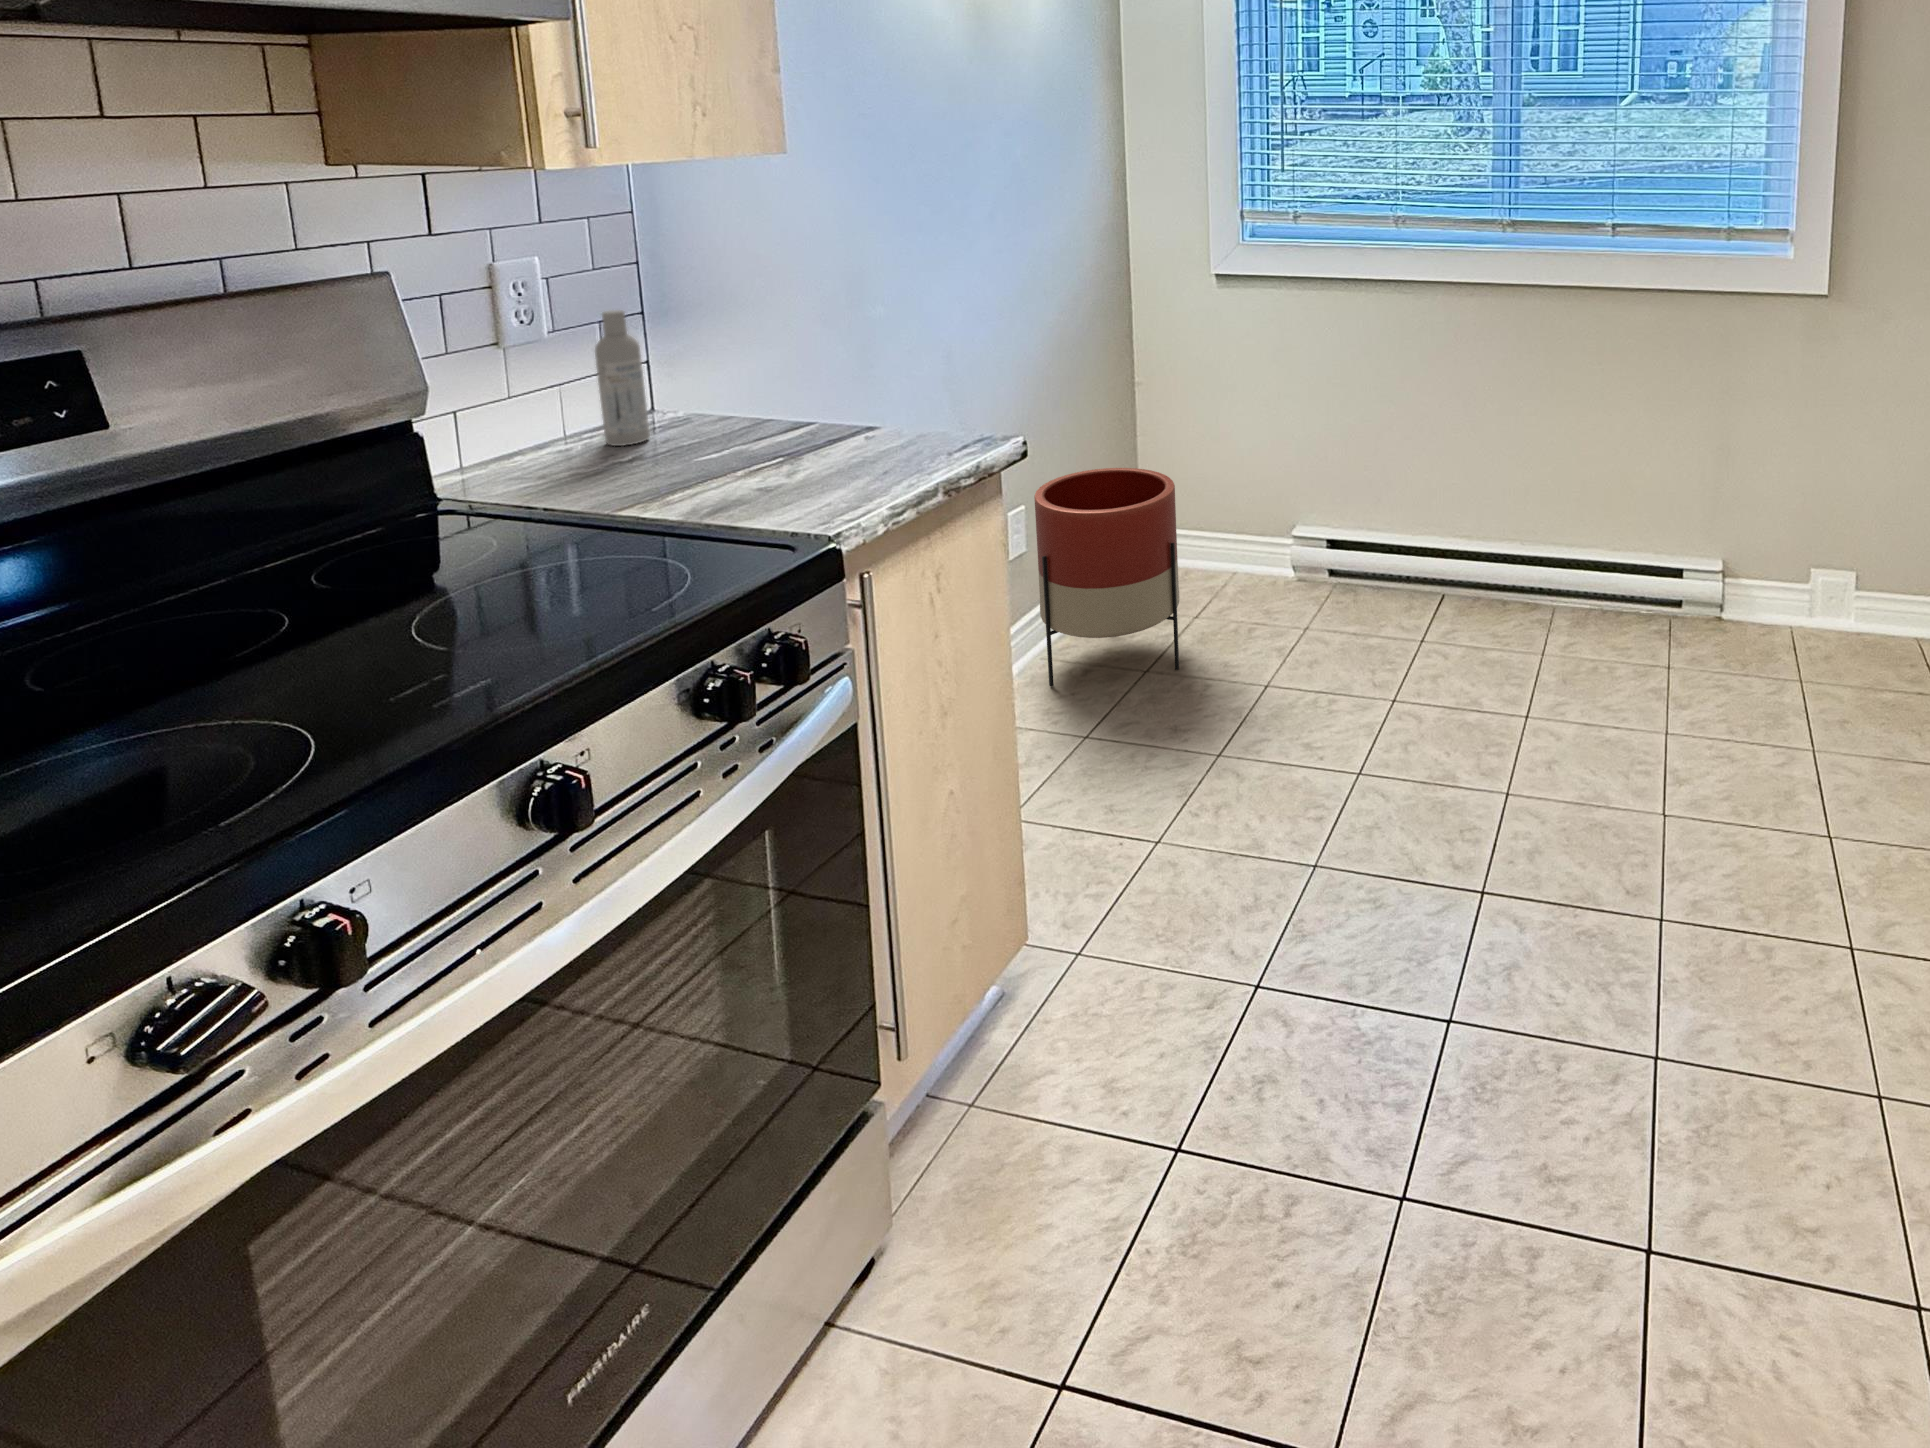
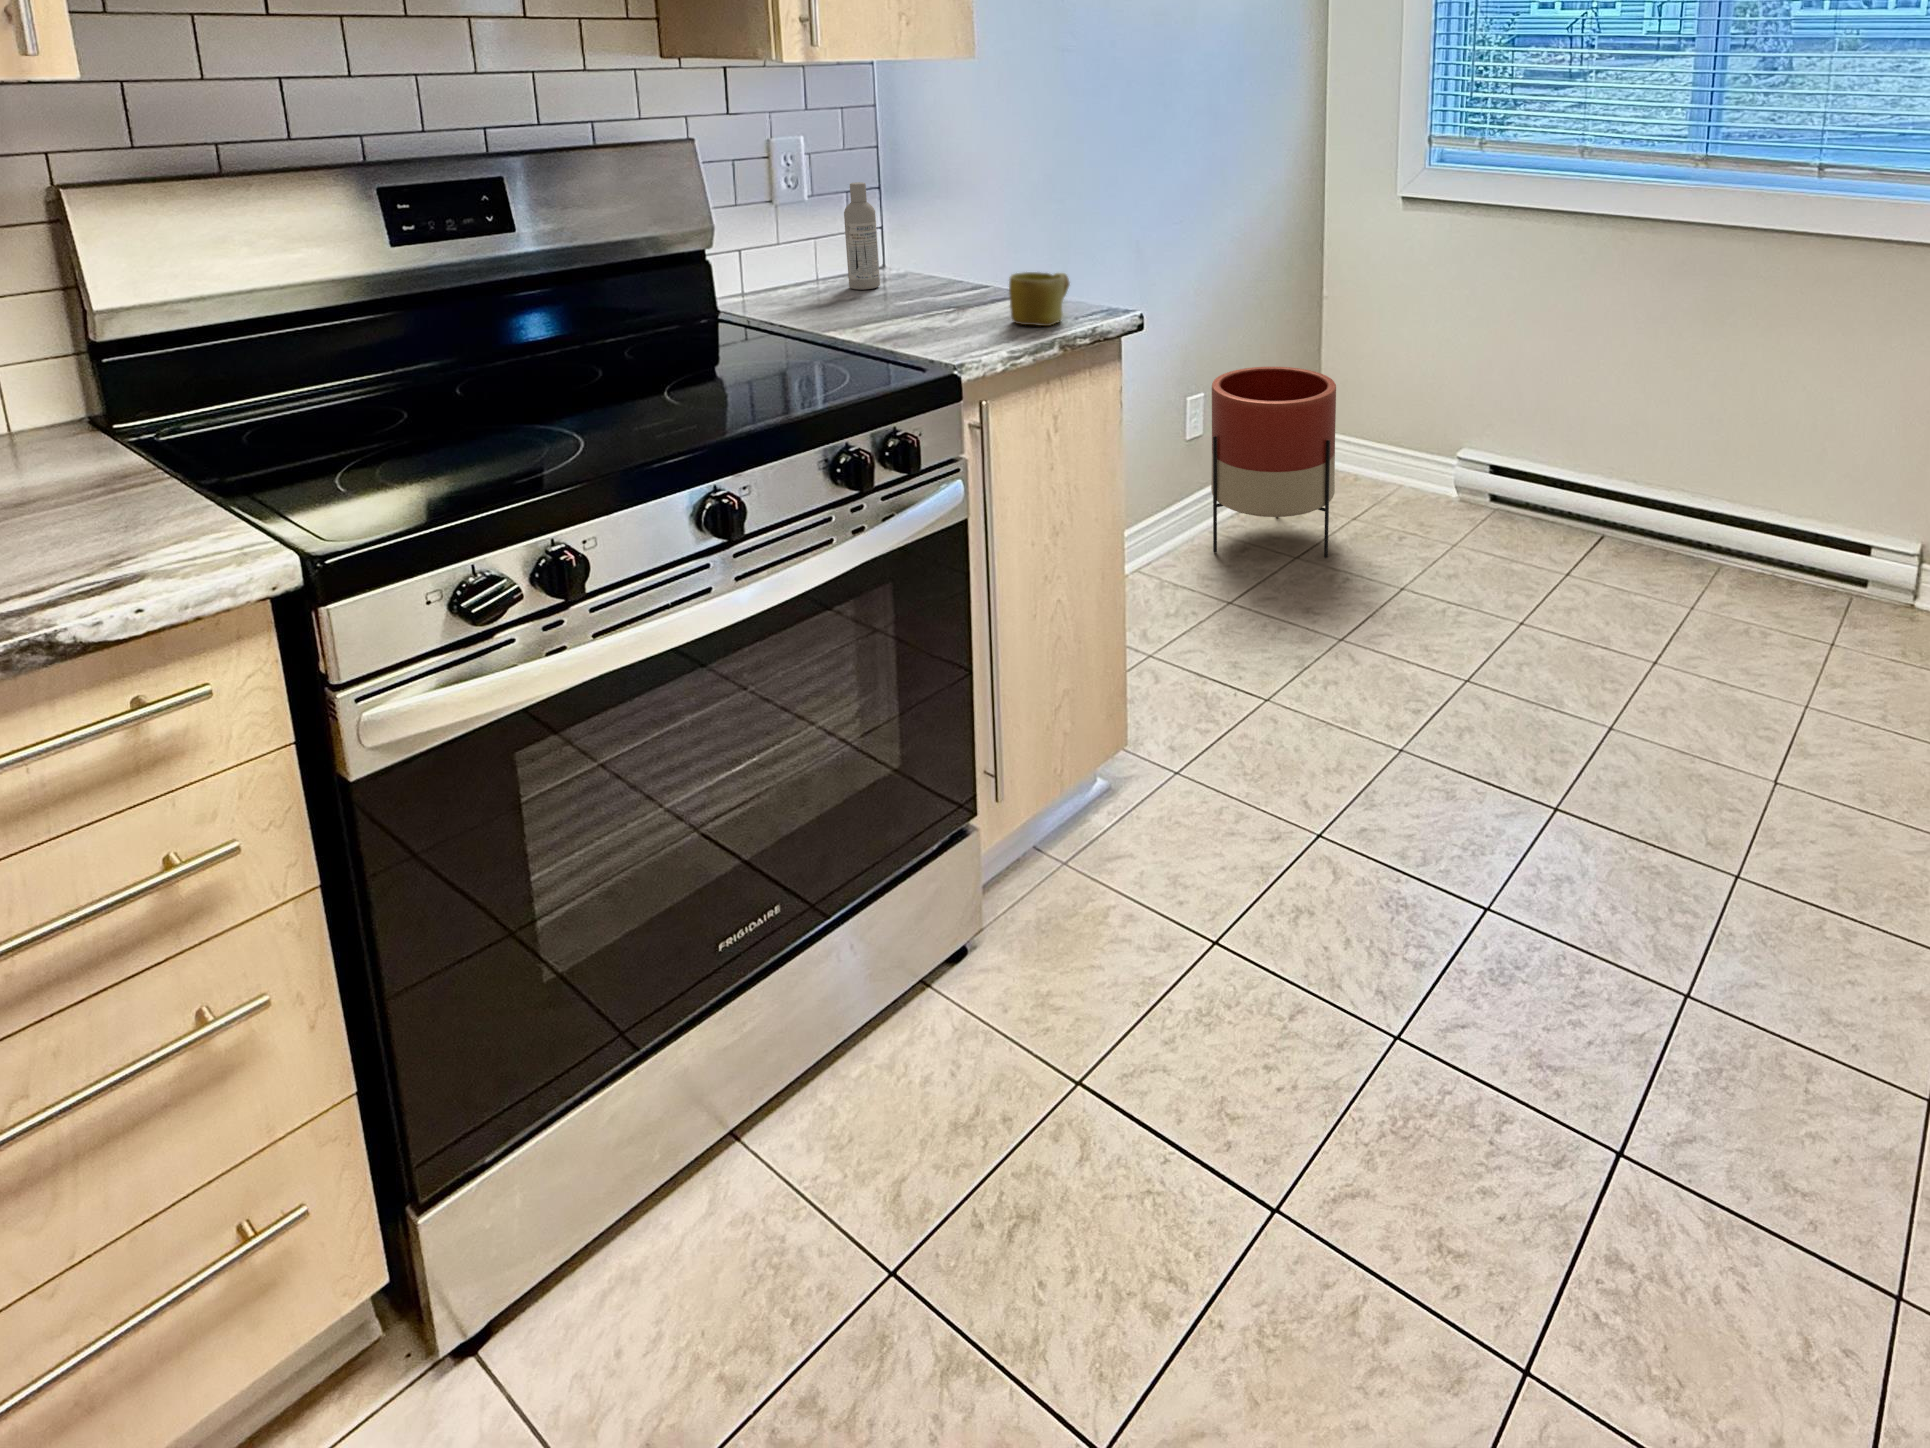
mug: none [856,401,928,470] -> present [1009,272,1070,326]

